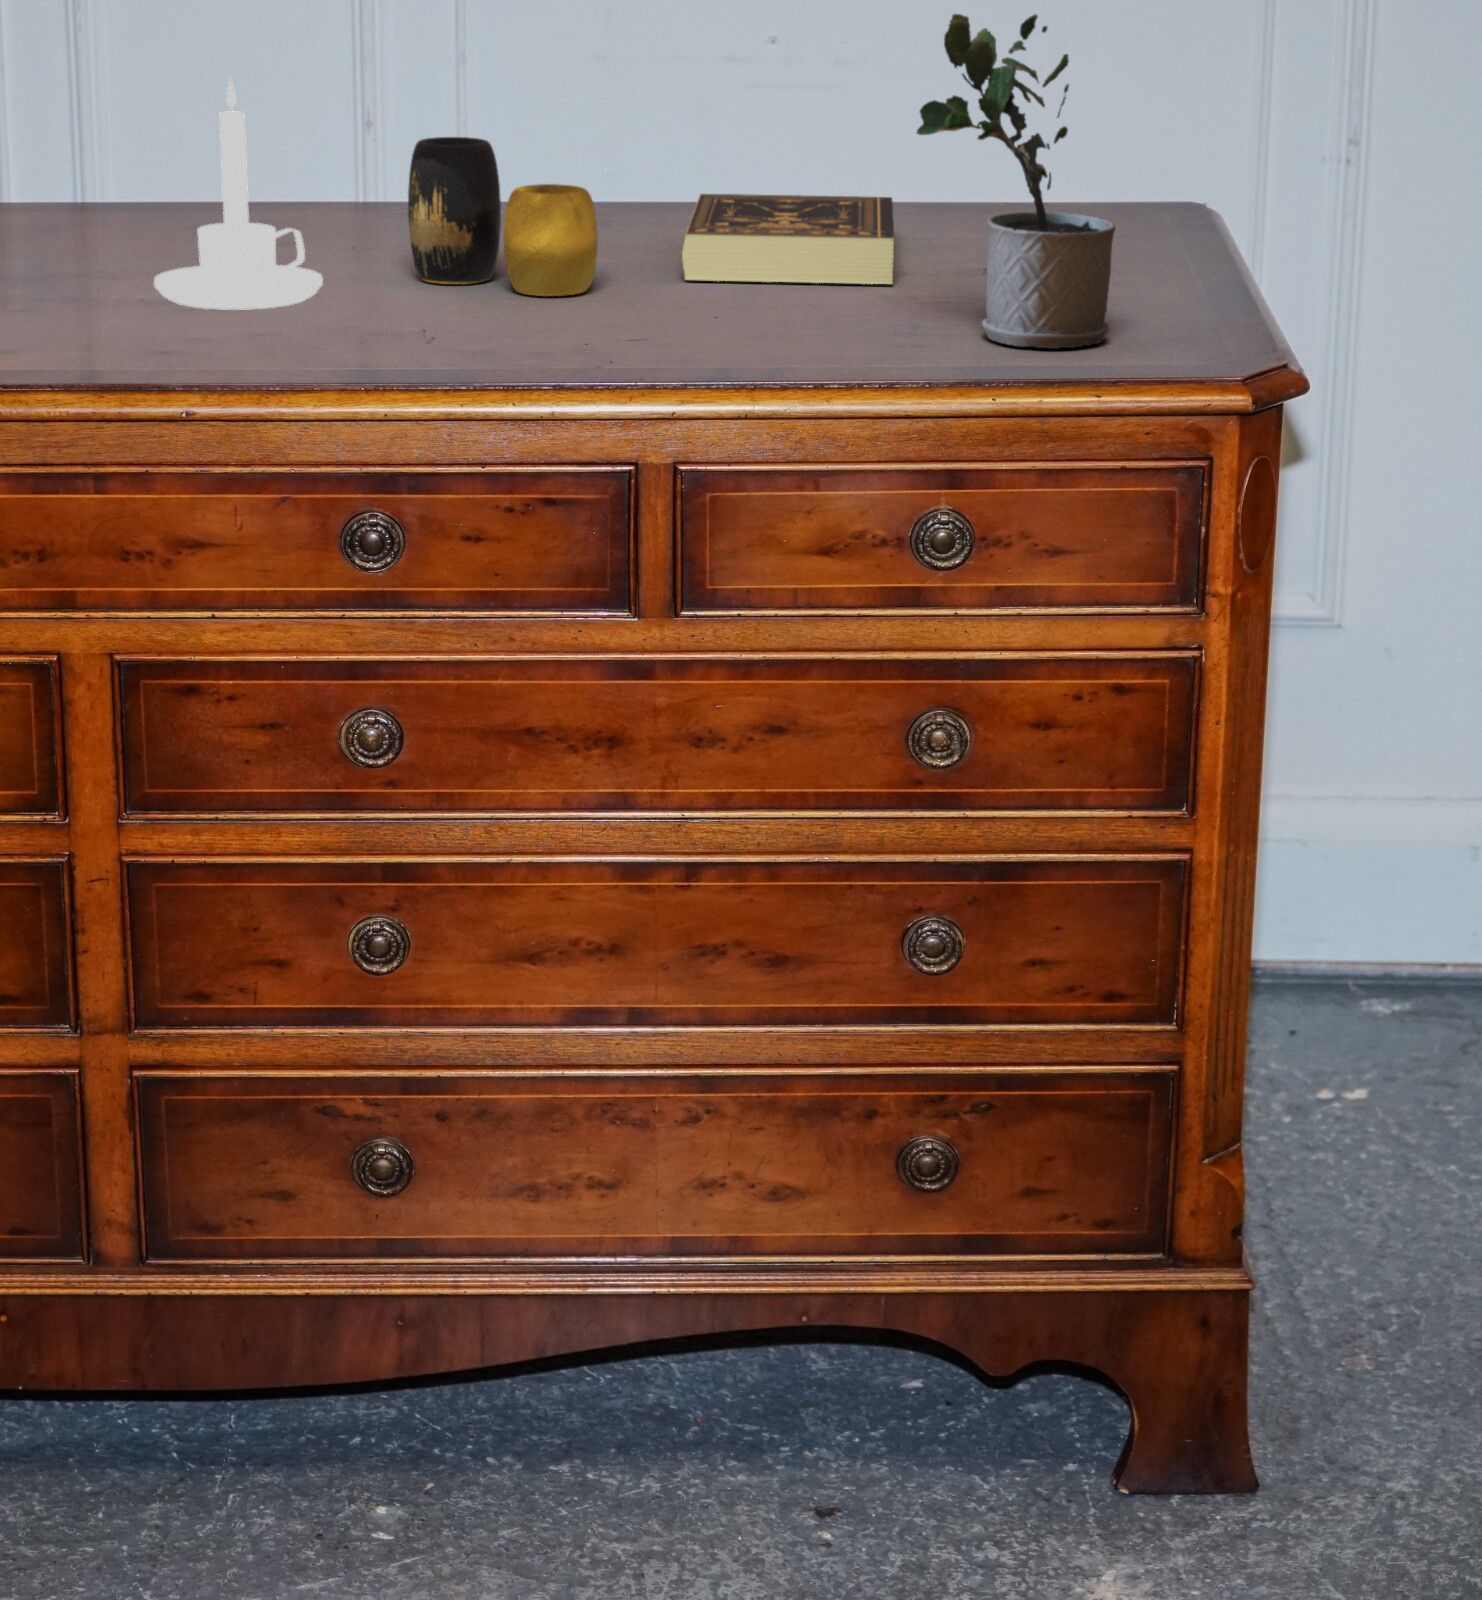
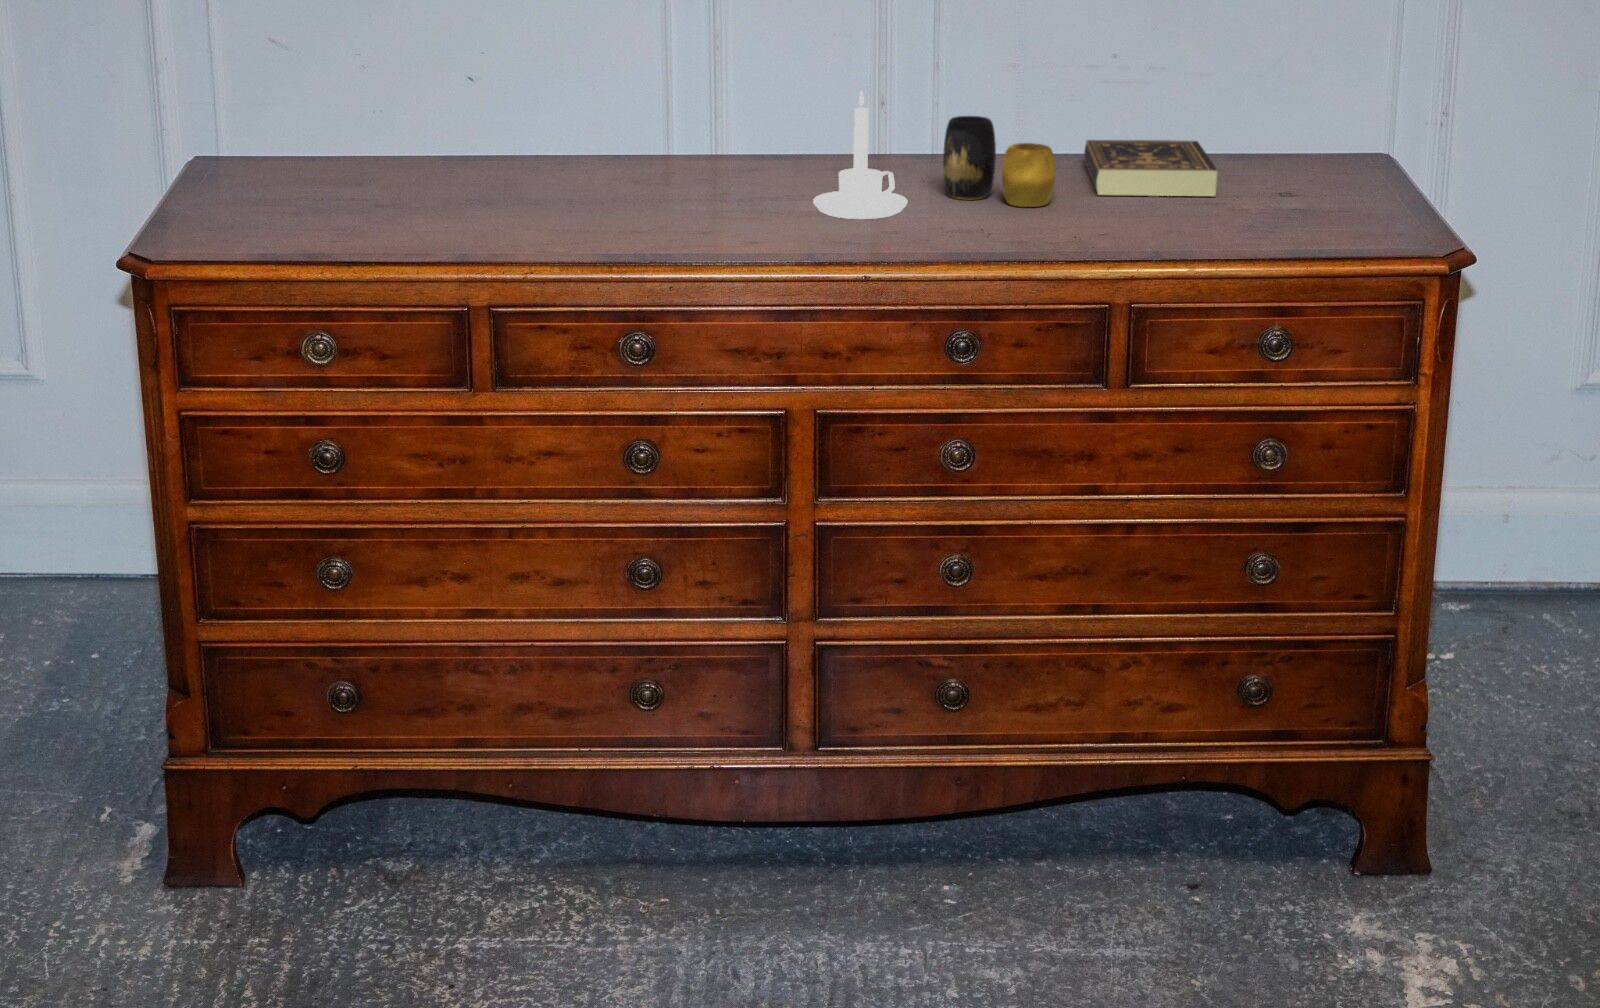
potted plant: present [917,14,1115,349] -> none [1257,53,1364,238]

